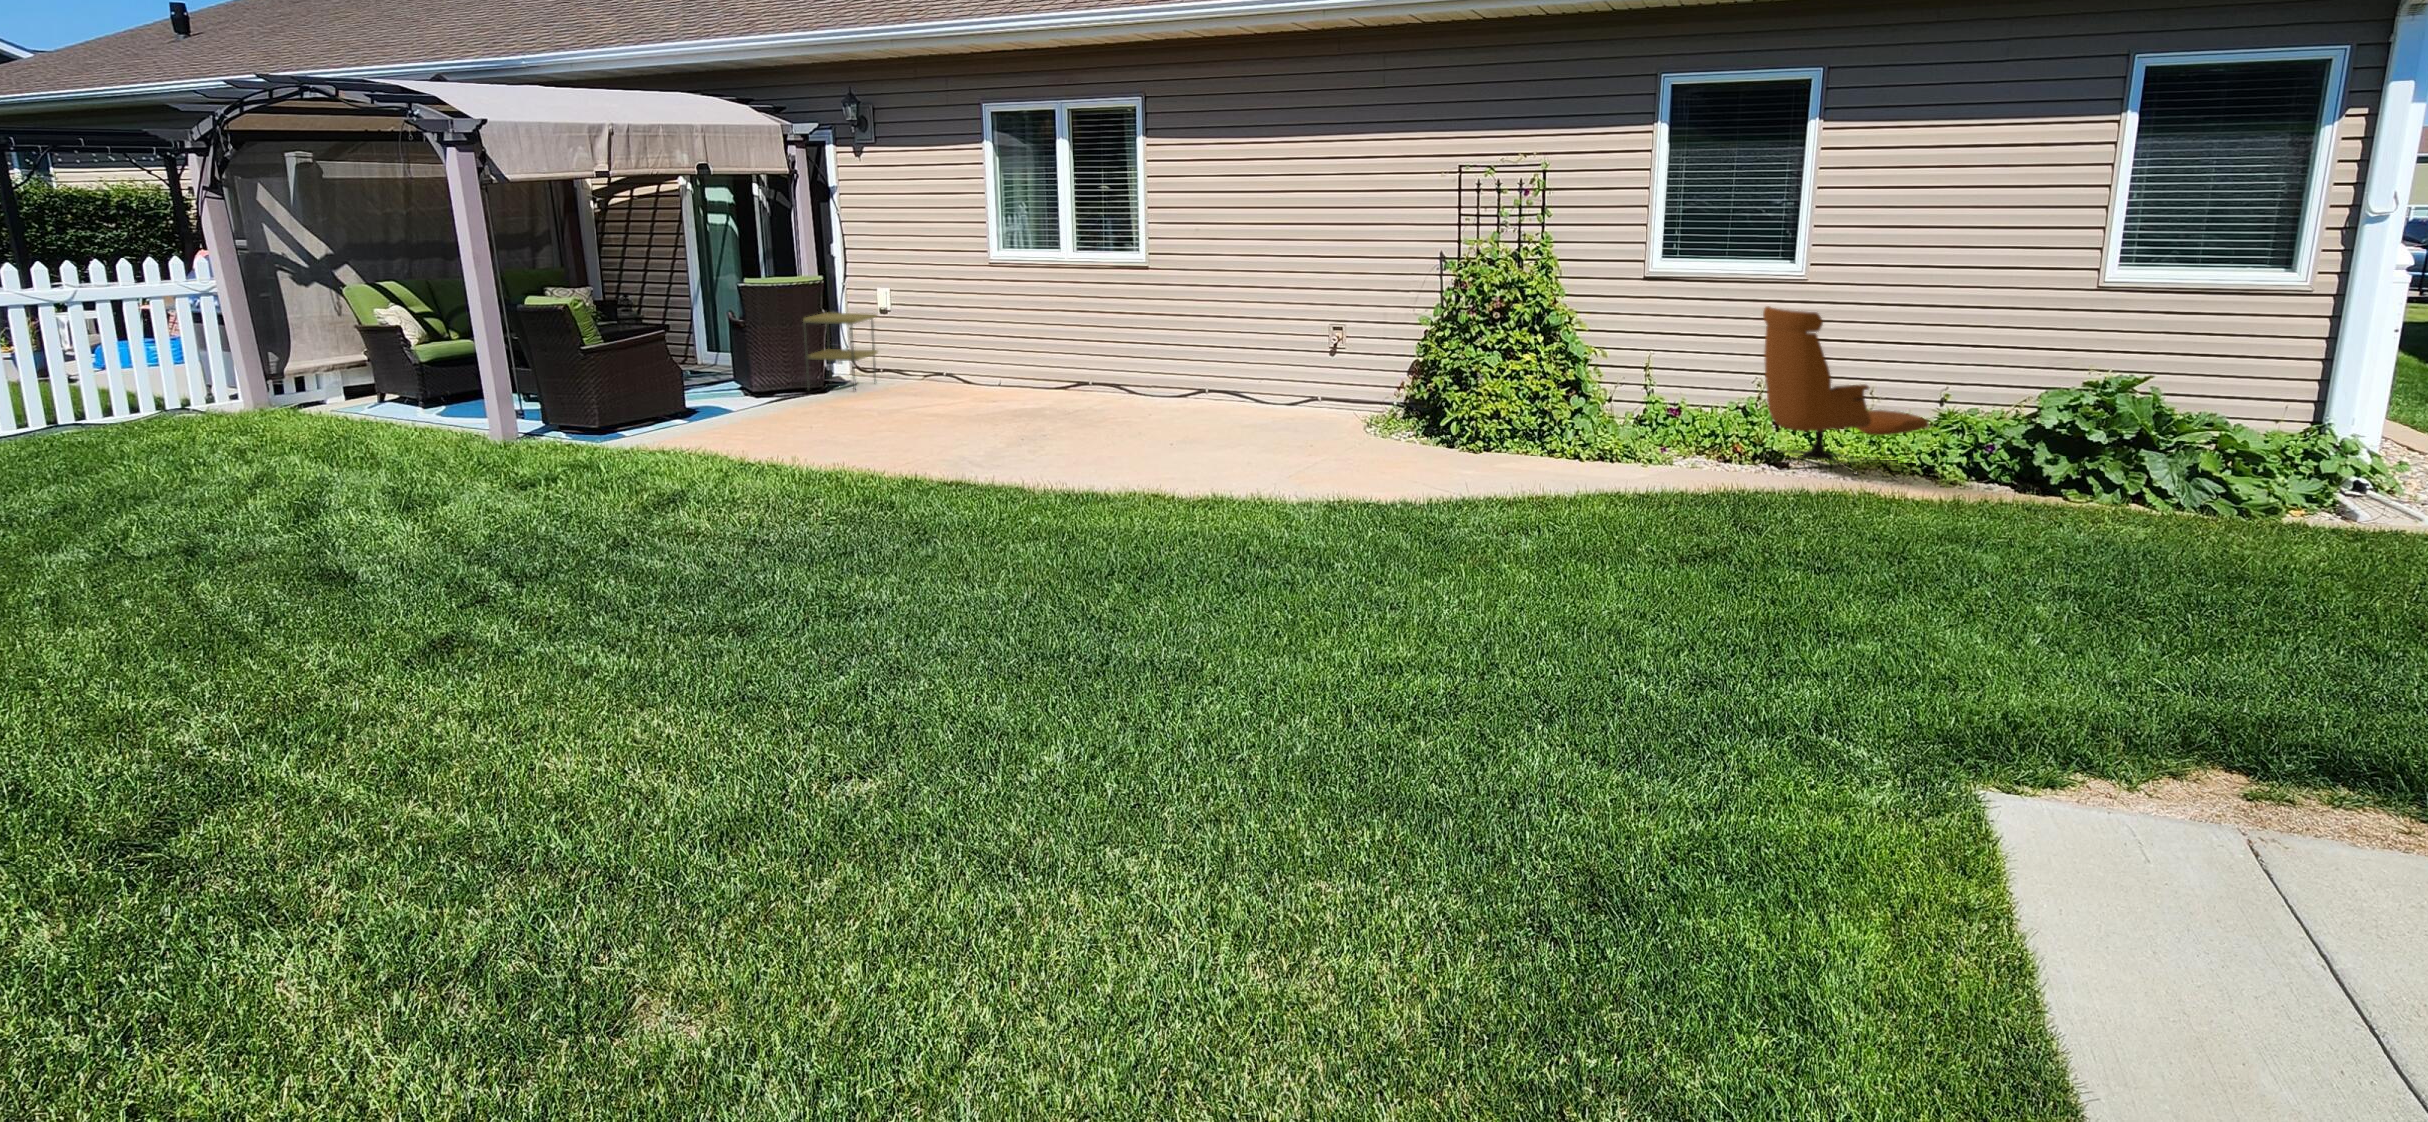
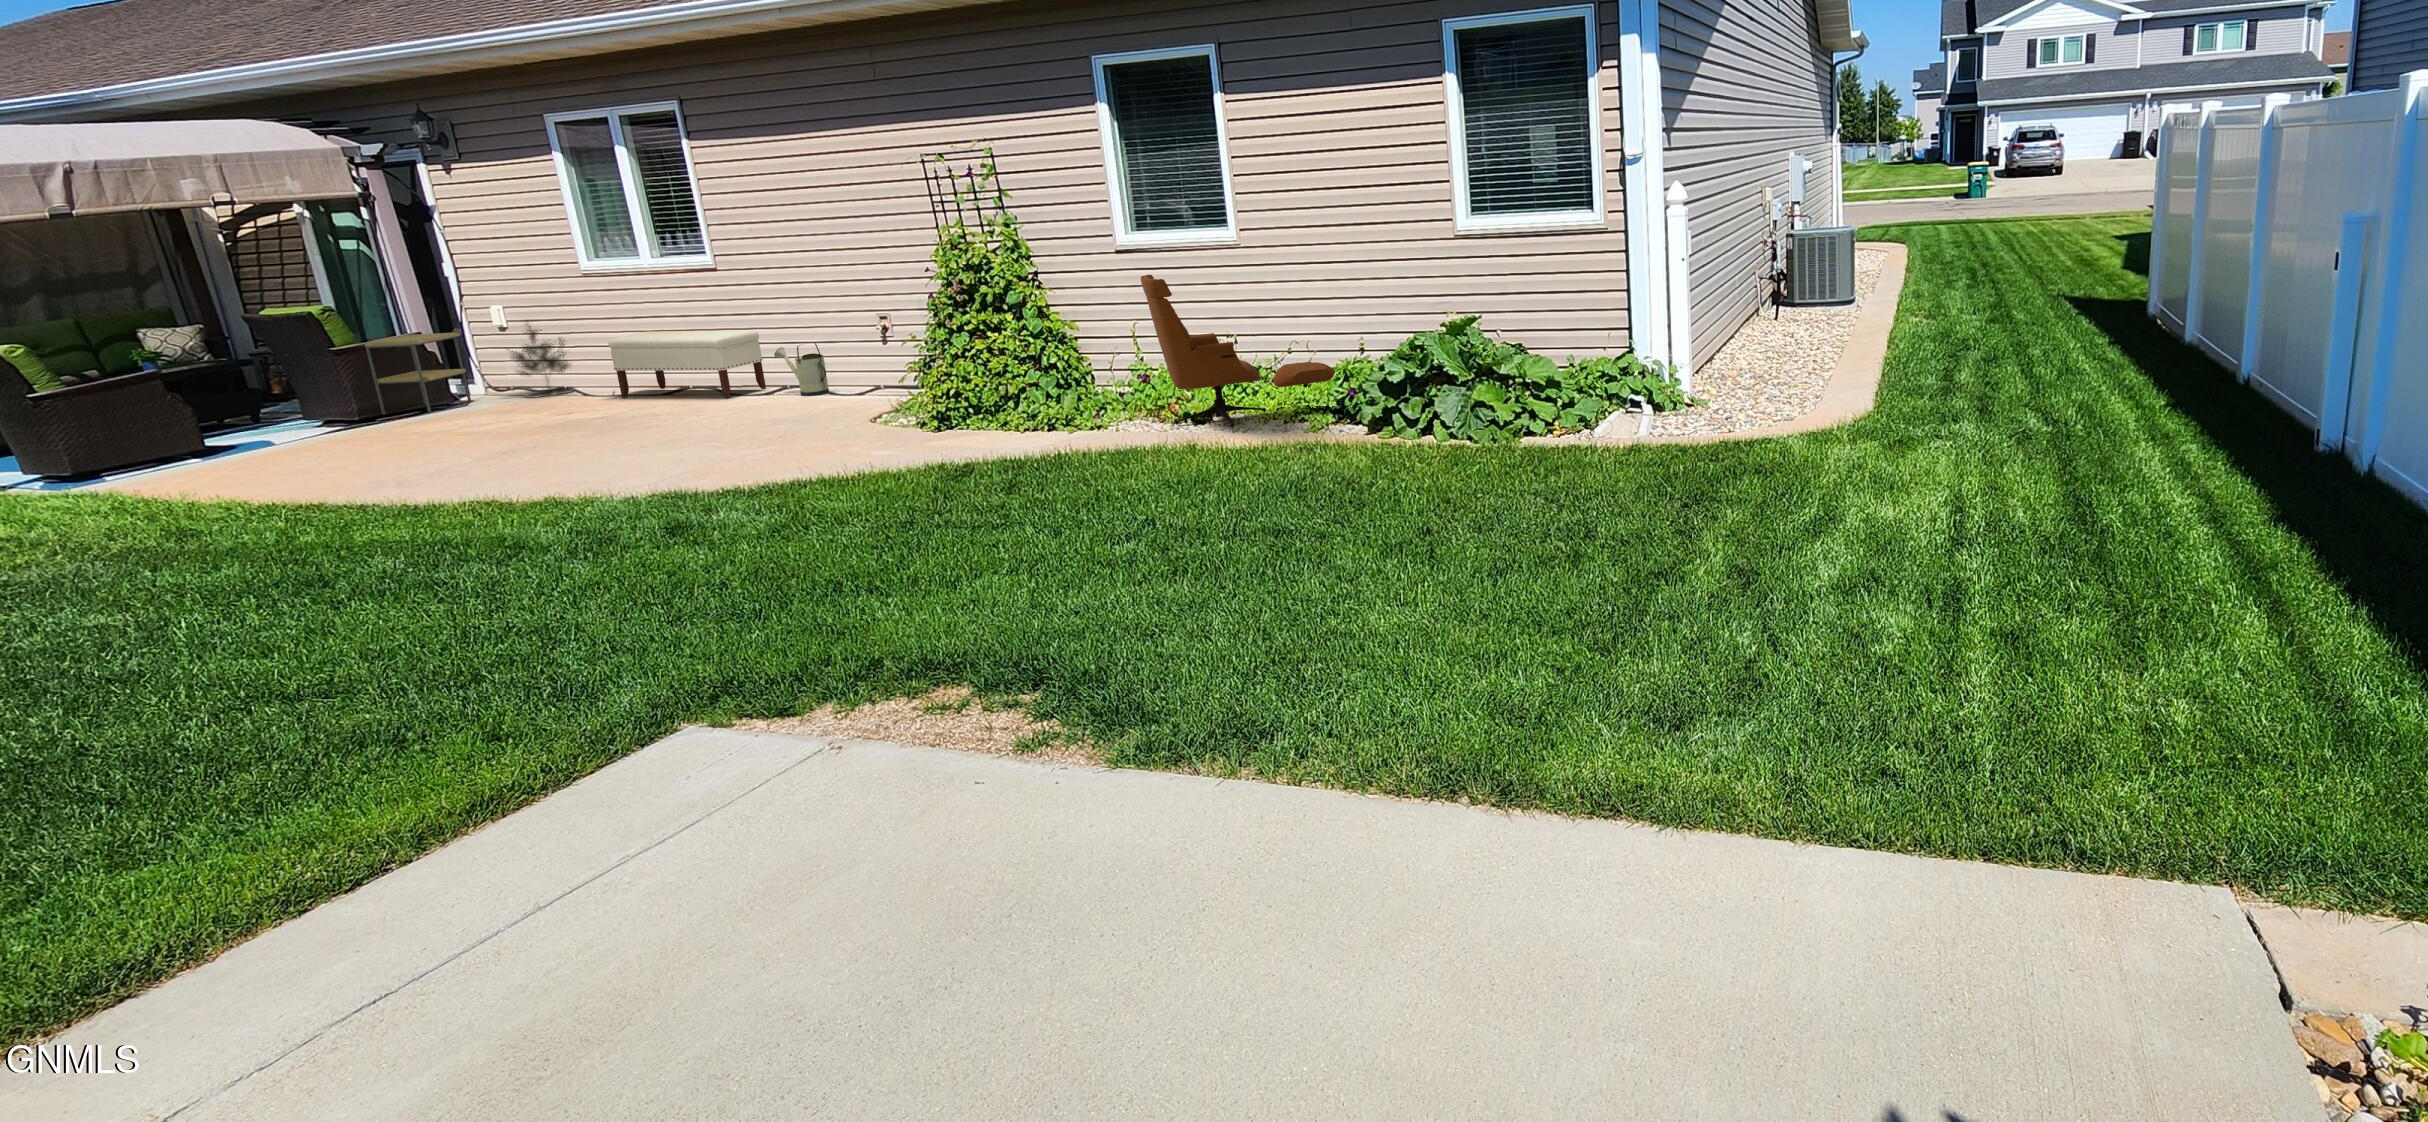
potted tree: none [917,306,969,384] -> present [508,322,574,398]
bench: none [1035,326,1182,400] -> present [608,331,766,399]
watering can: none [1209,349,1265,403] -> present [774,343,829,396]

